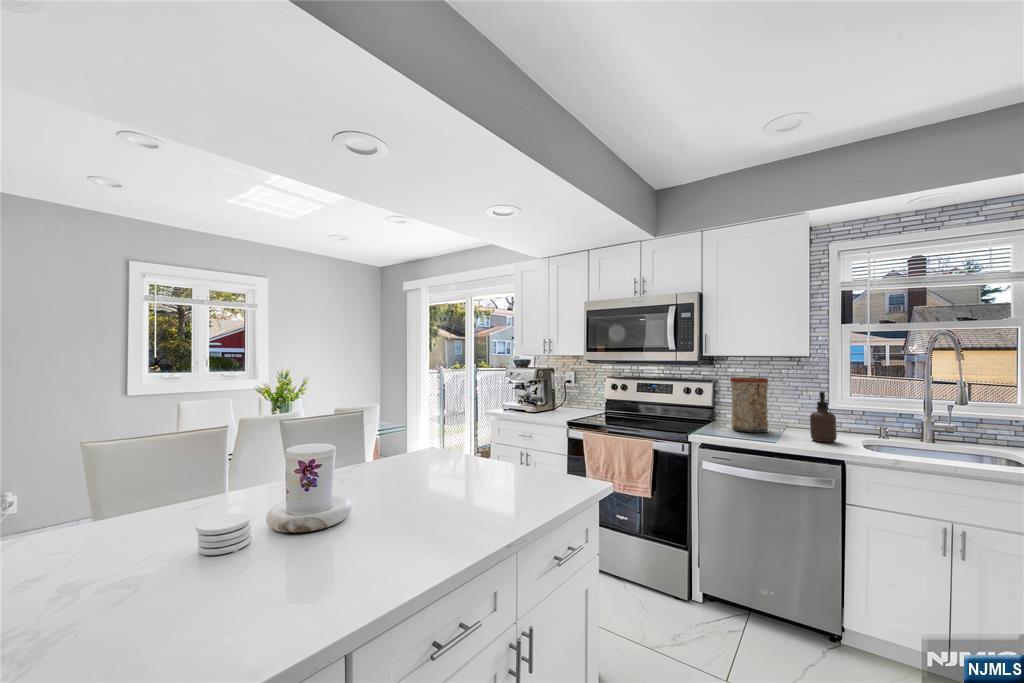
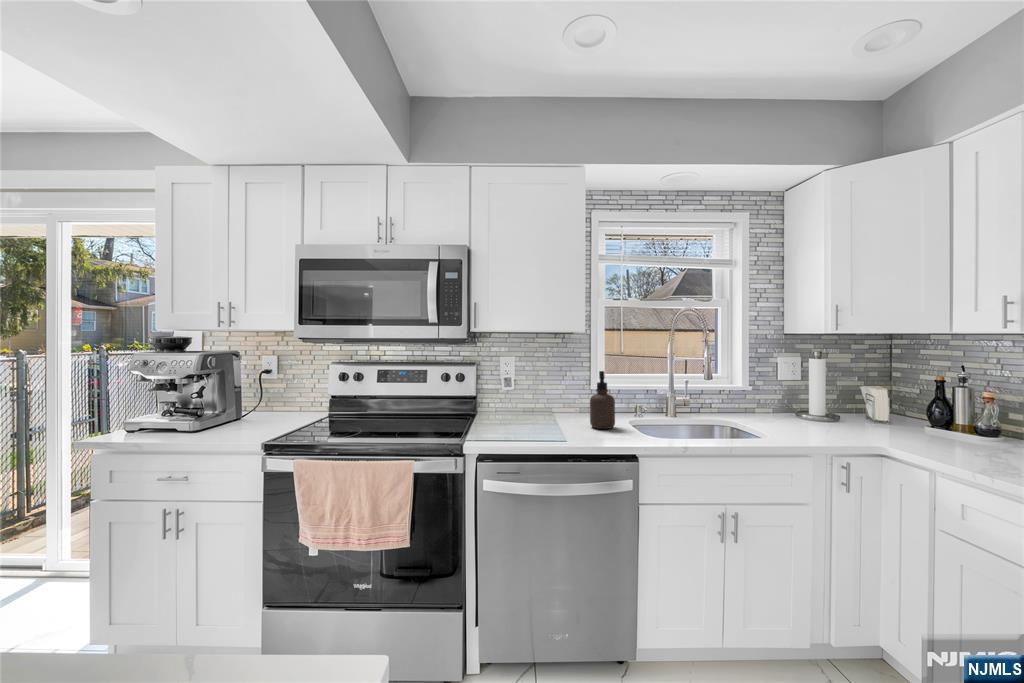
vase: present [730,377,768,433] -> none [500,358,544,426]

